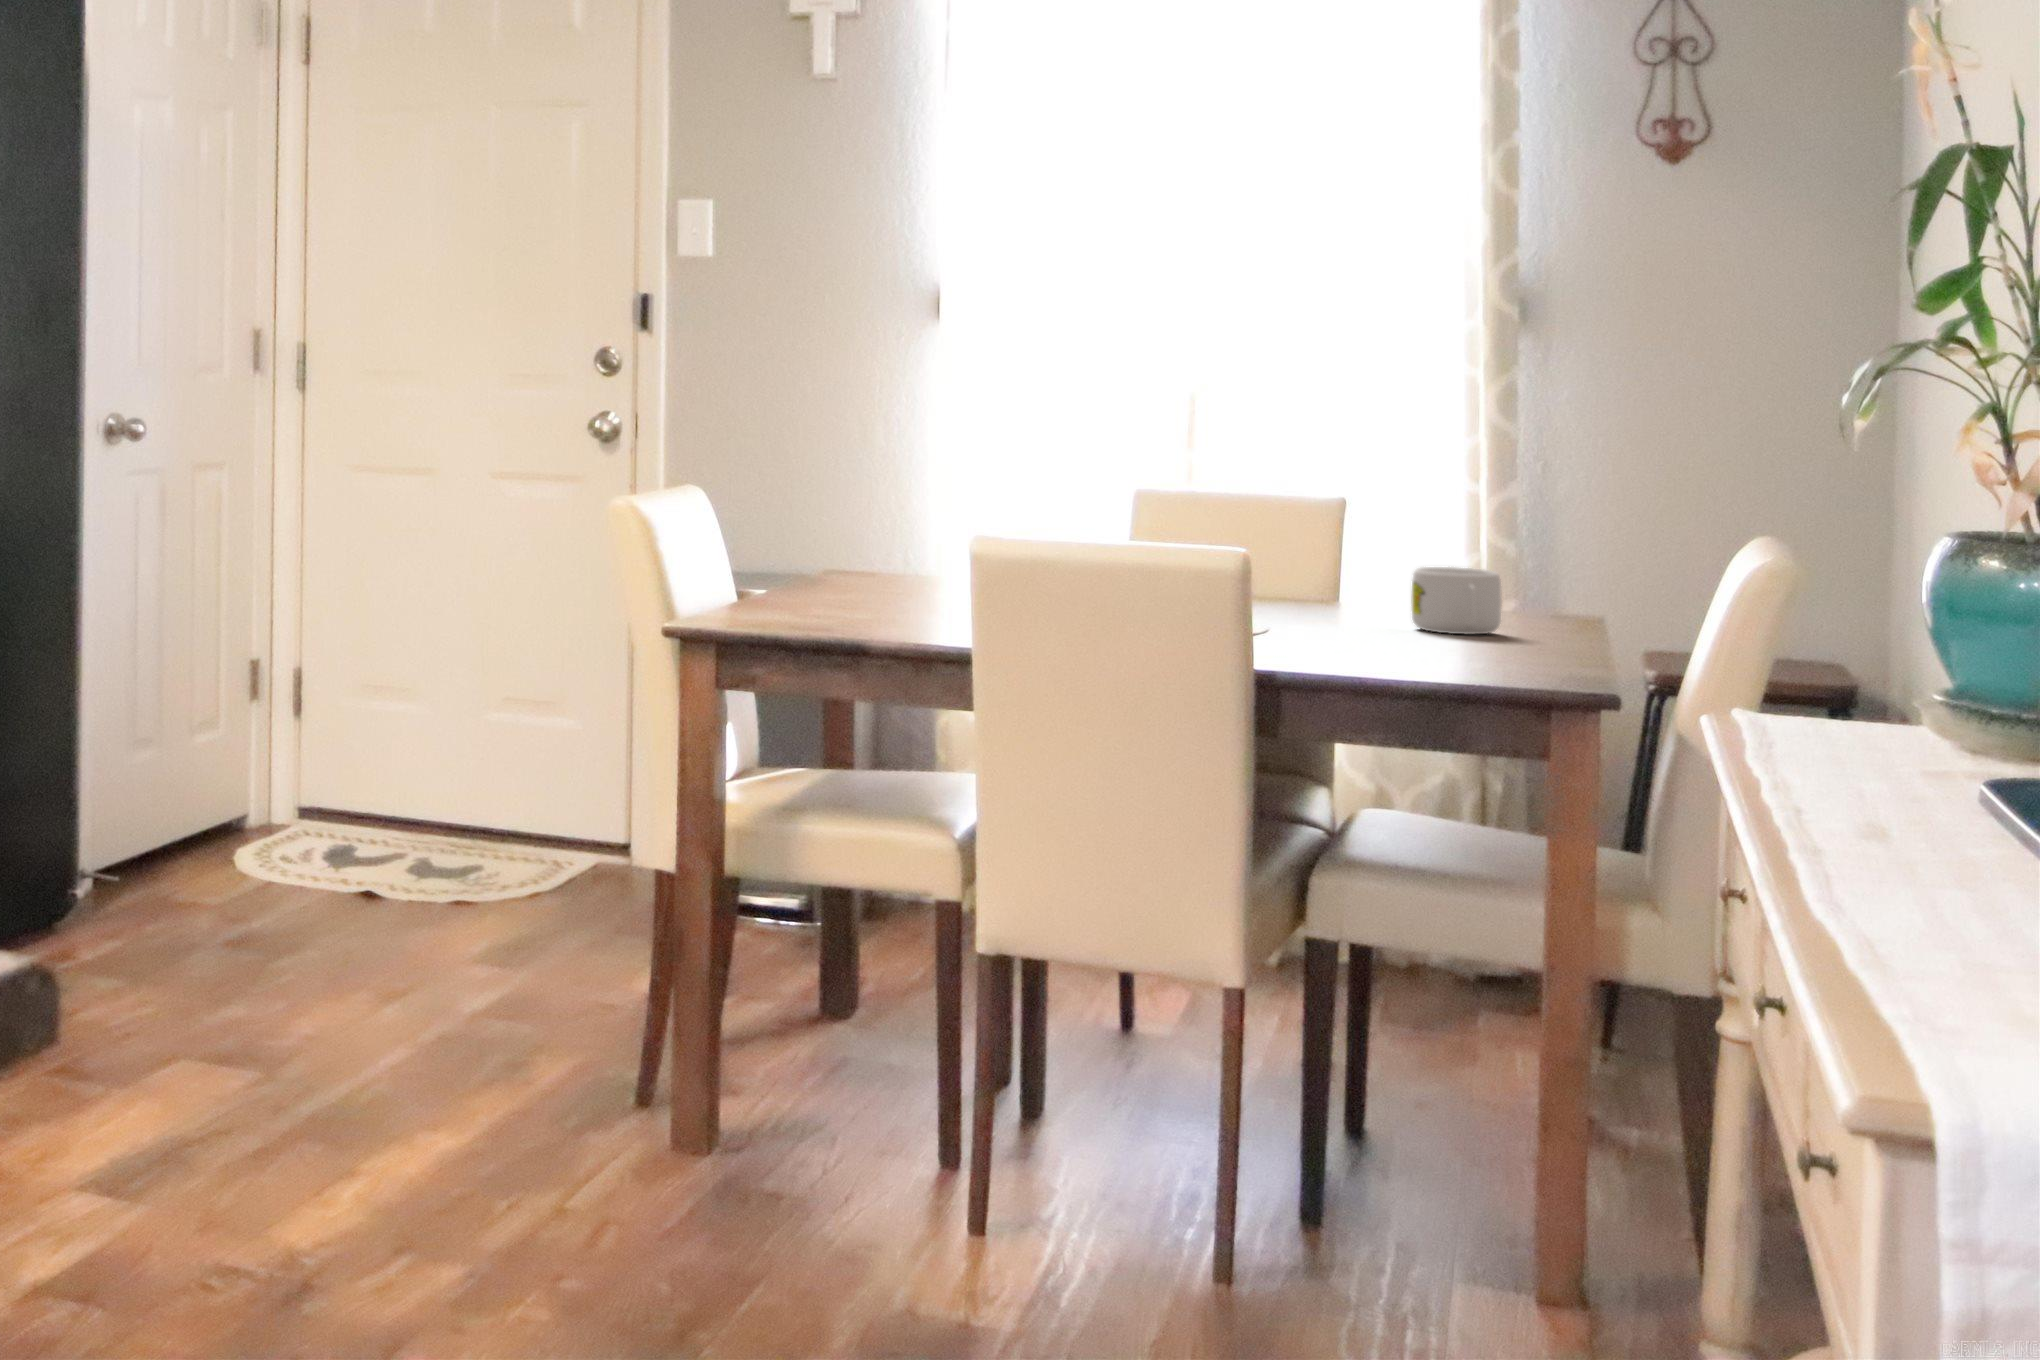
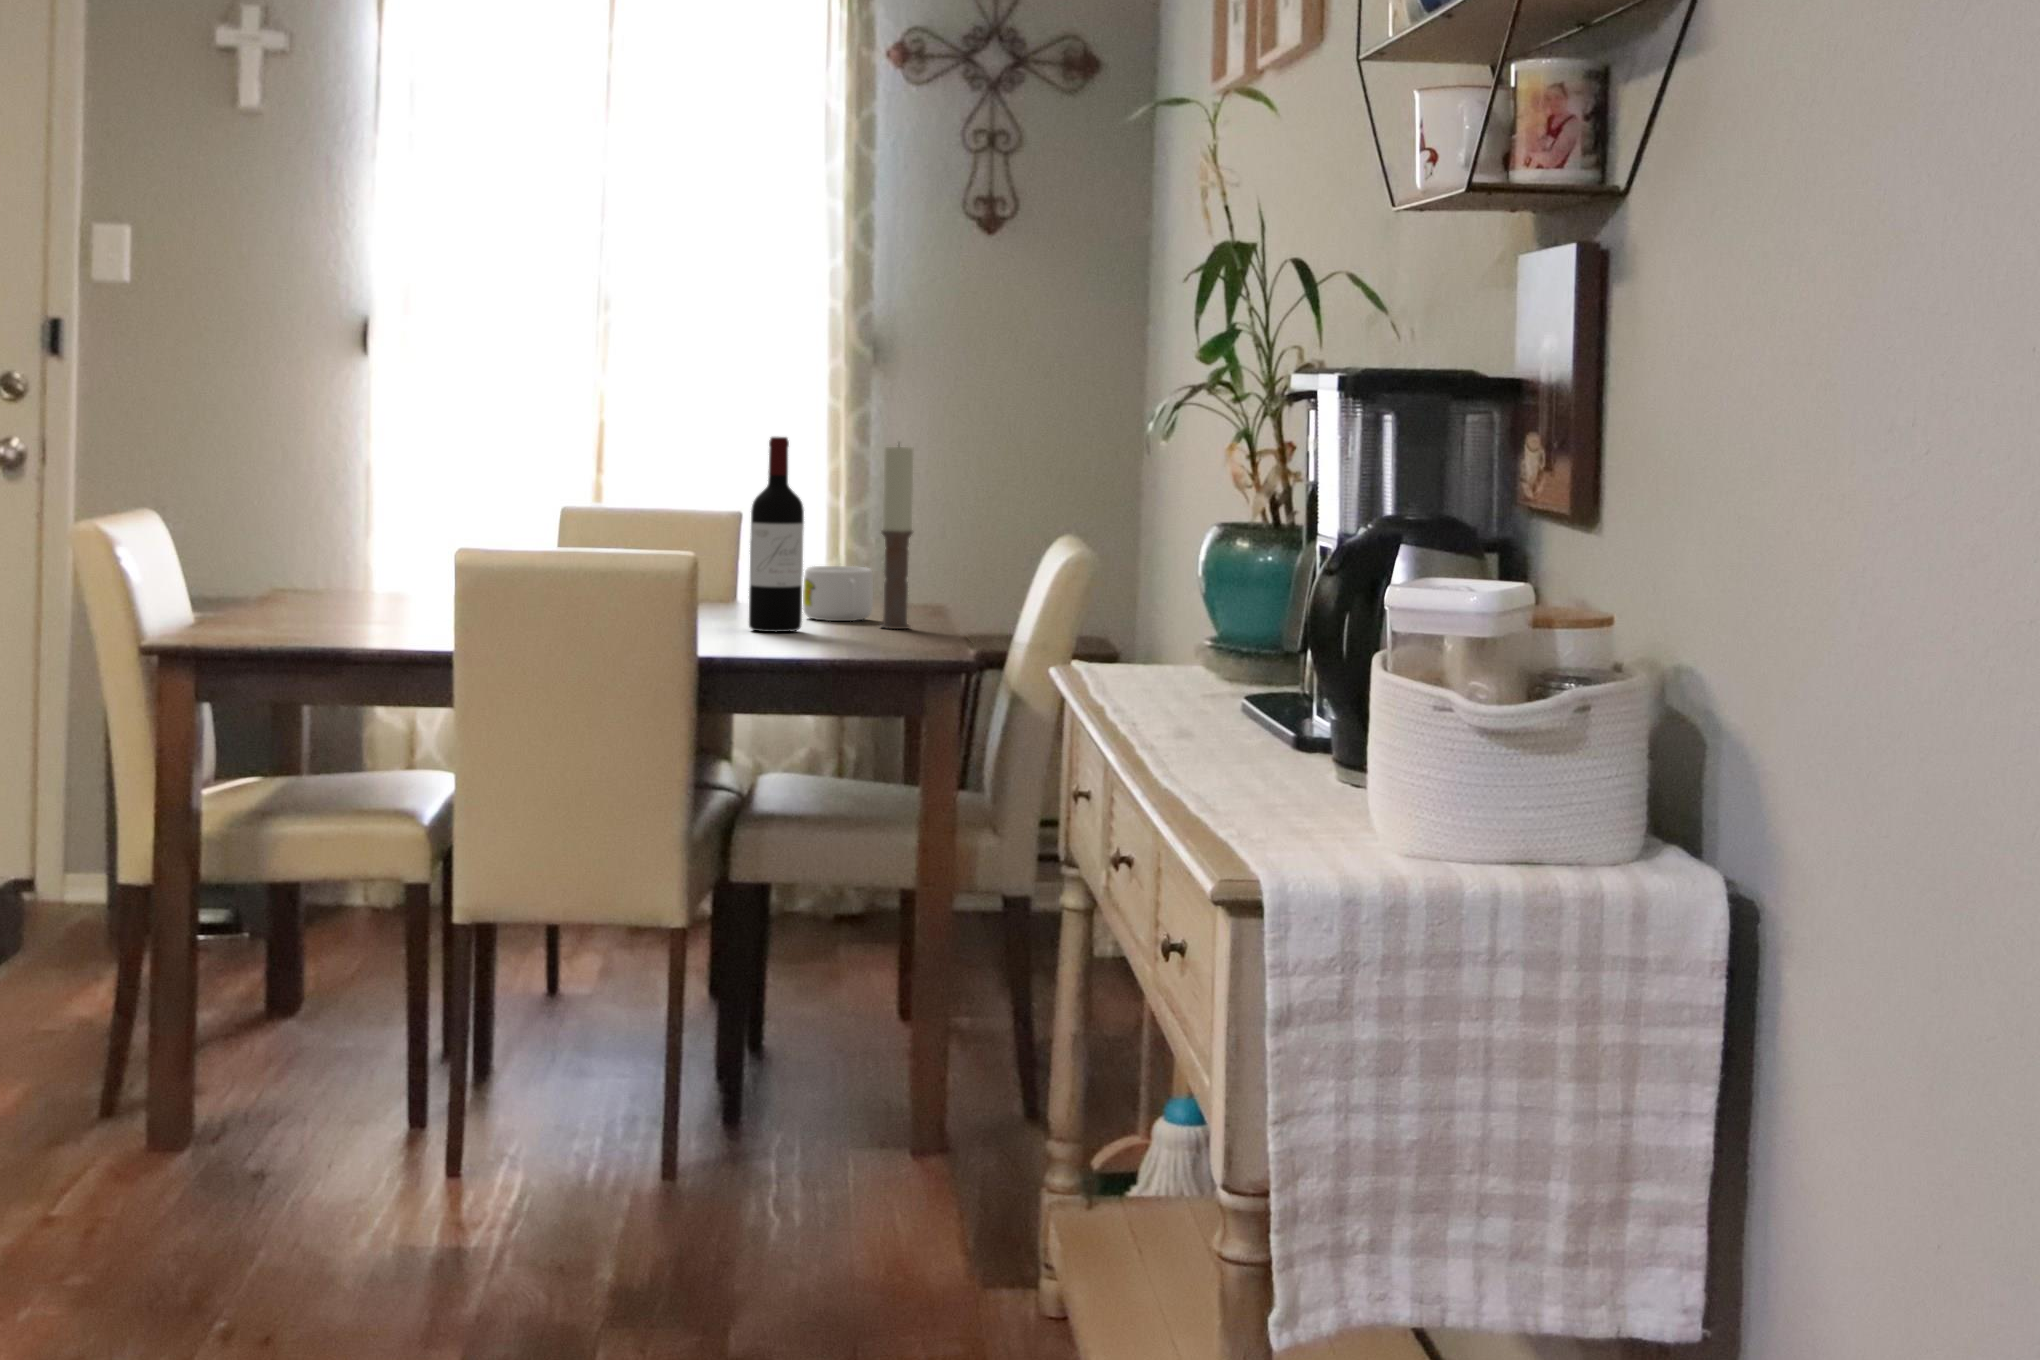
wine bottle: none [1334,414,1401,646] -> present [749,437,804,632]
candle: none [1505,420,1547,648] -> present [880,446,913,629]

